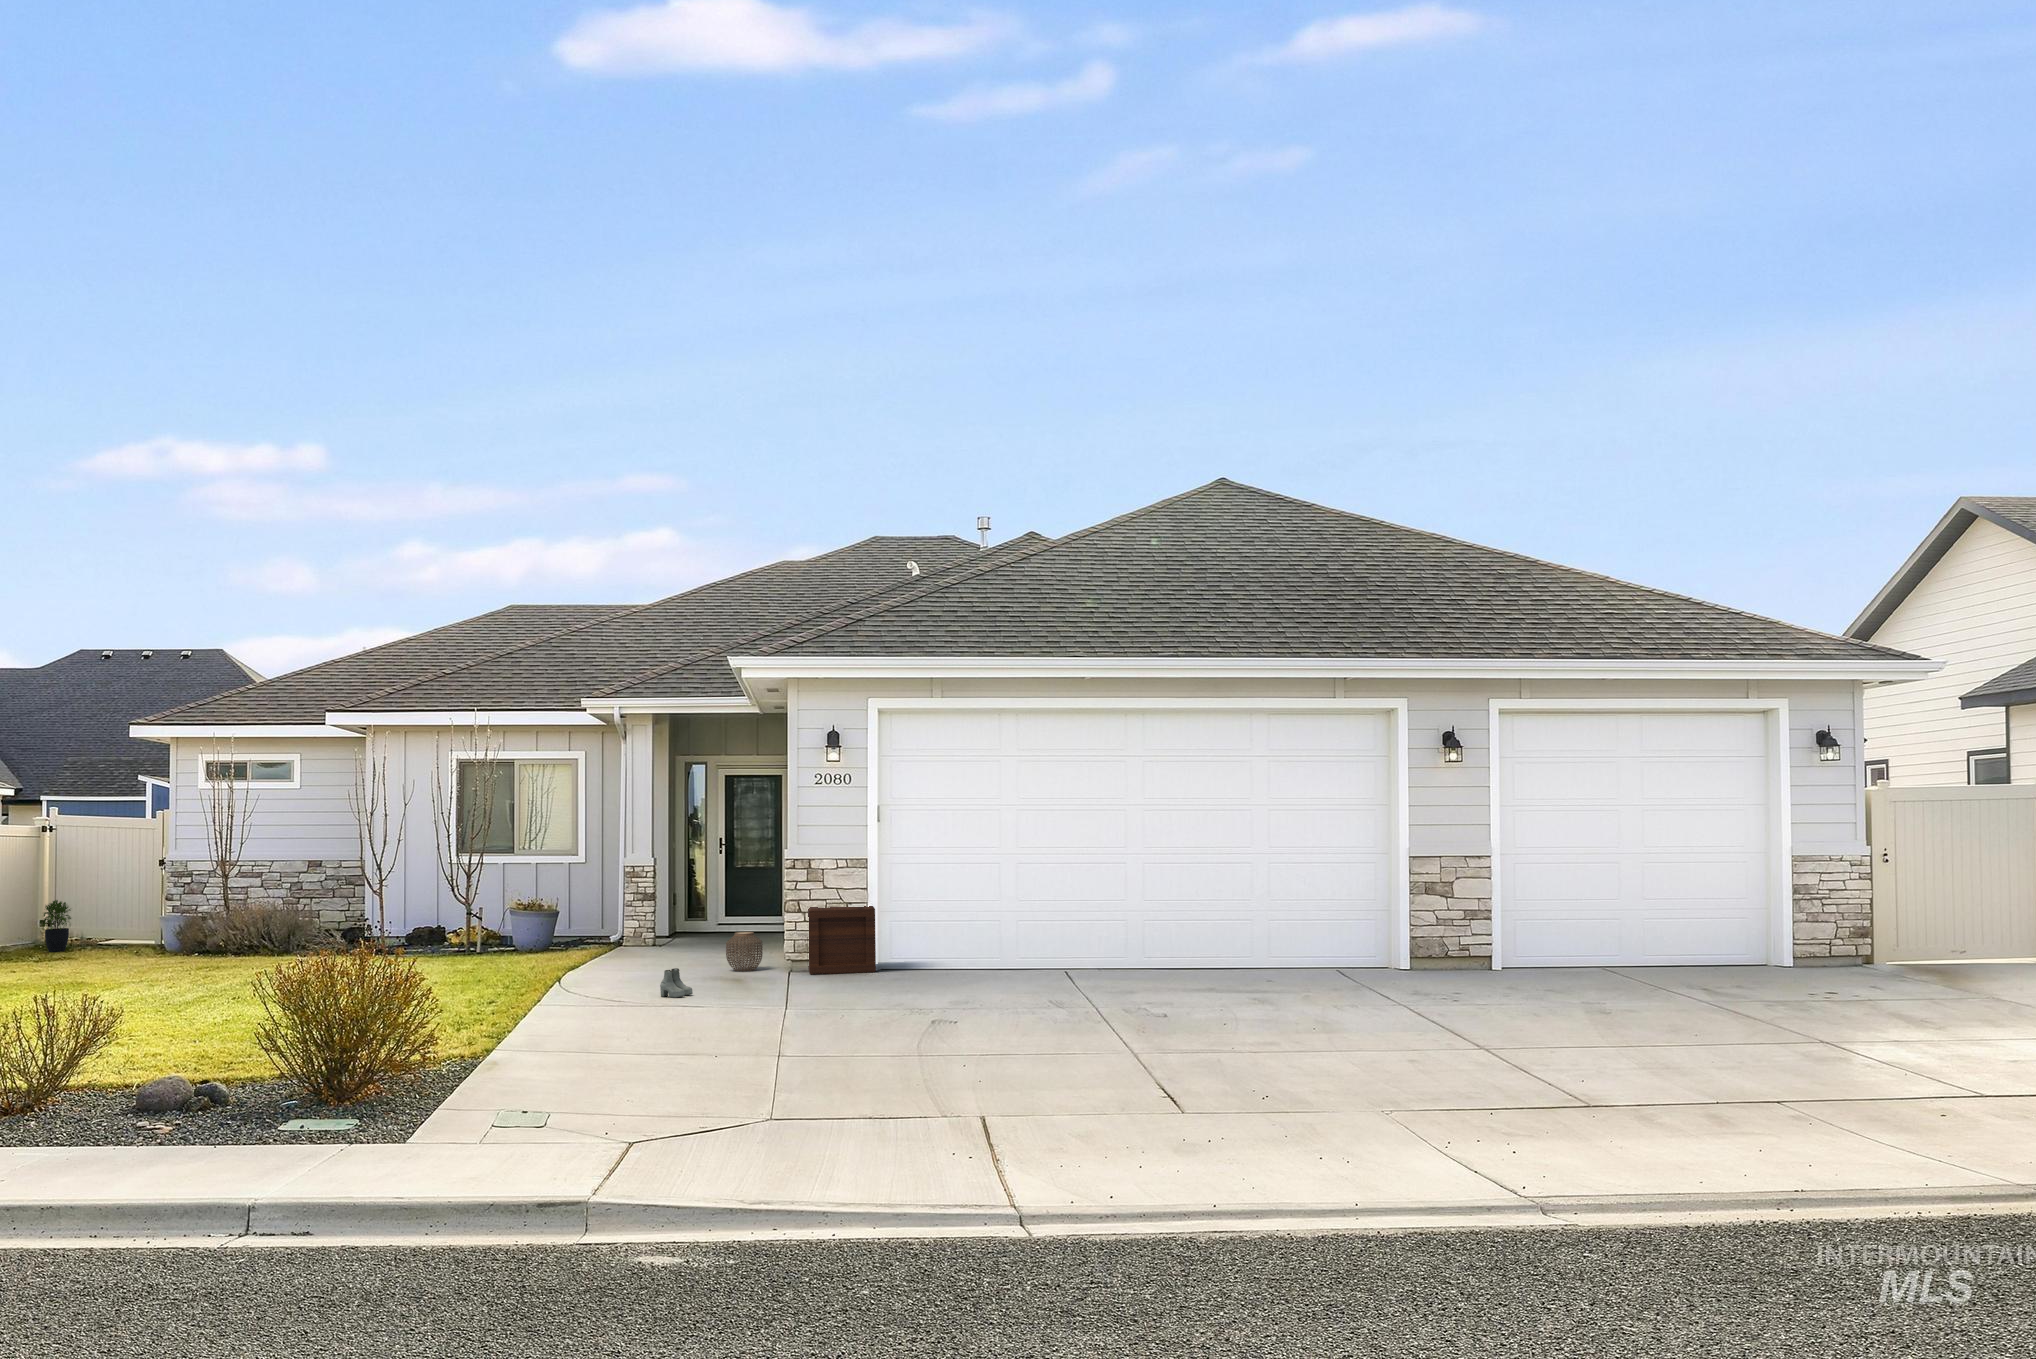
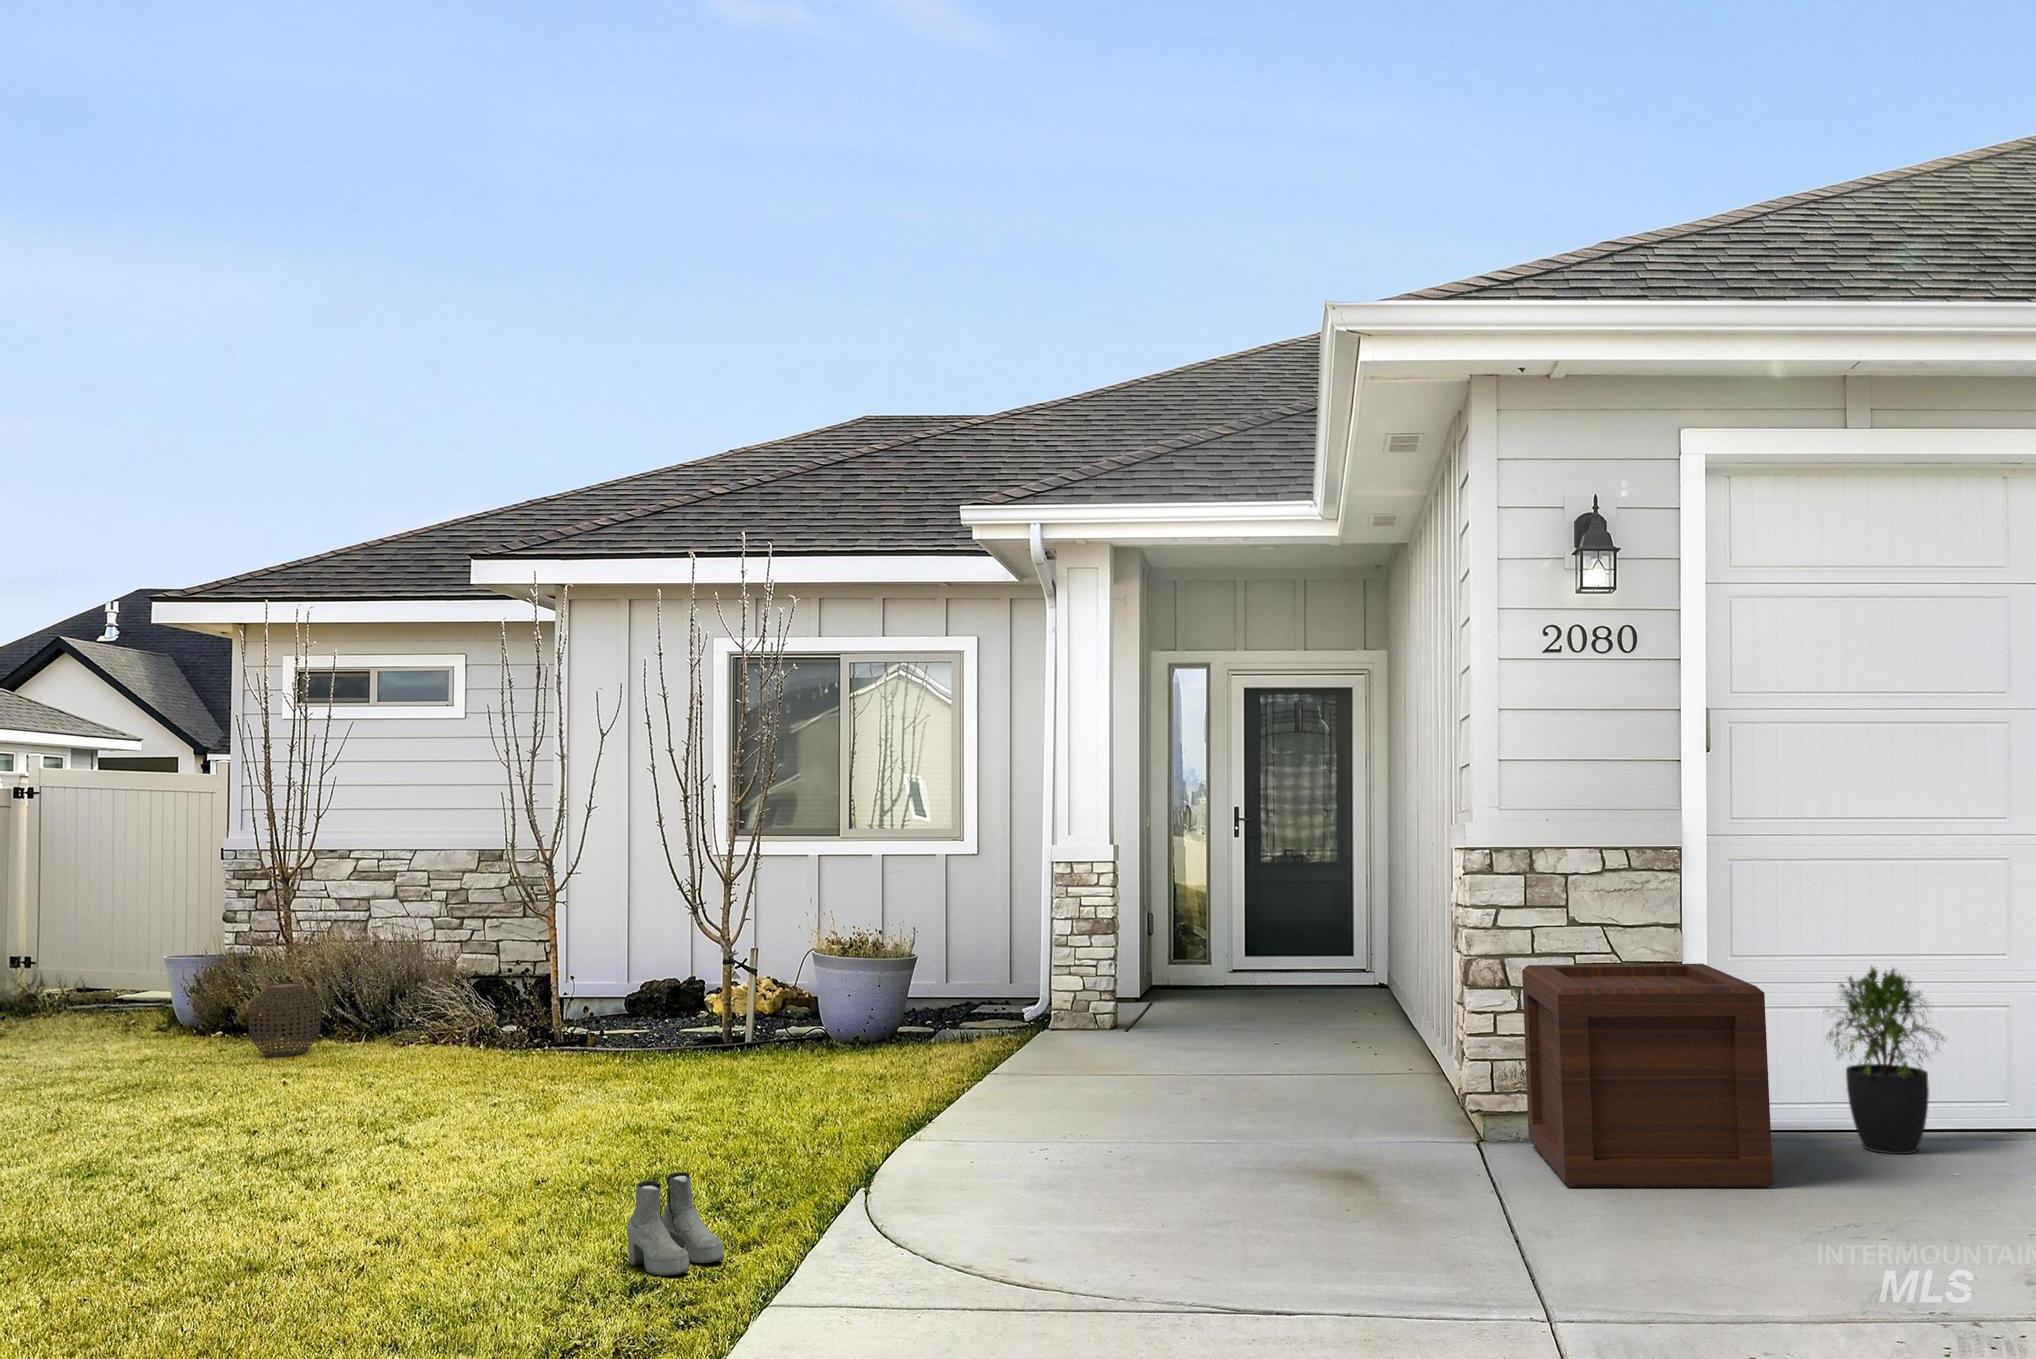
potted plant: present [41,900,71,952] -> present [1827,966,1945,1154]
woven basket: present [726,932,763,971] -> present [249,983,321,1057]
boots: present [660,968,693,998] -> present [627,1172,724,1276]

